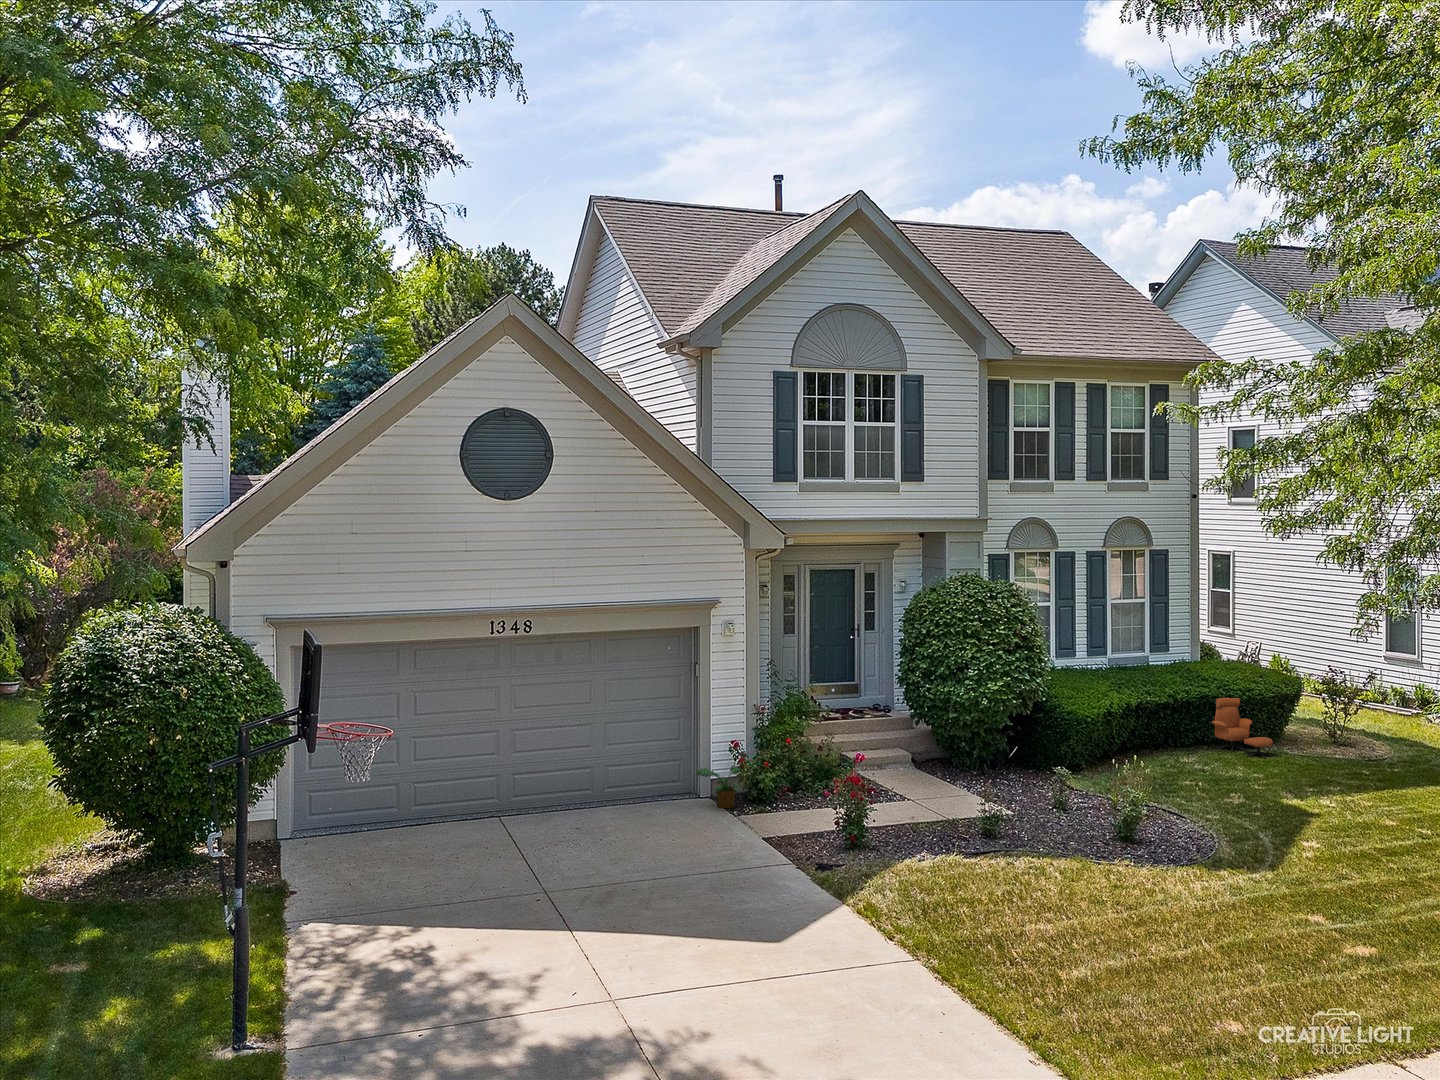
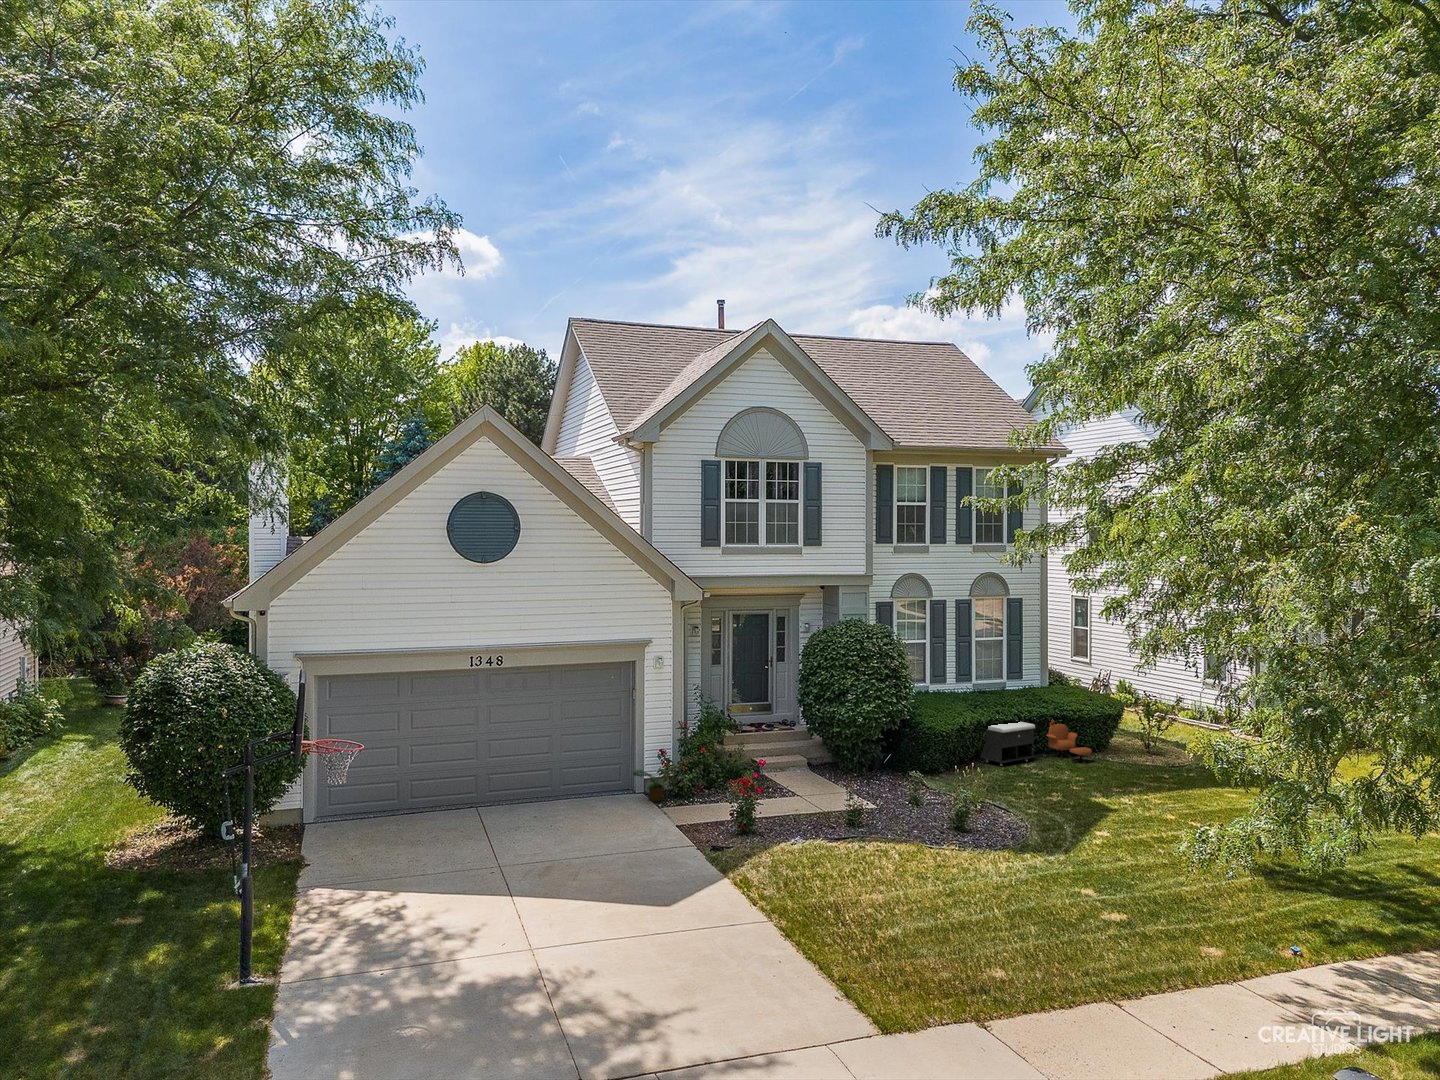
storage bench: none [1128,703,1200,761] -> present [980,722,1035,766]

